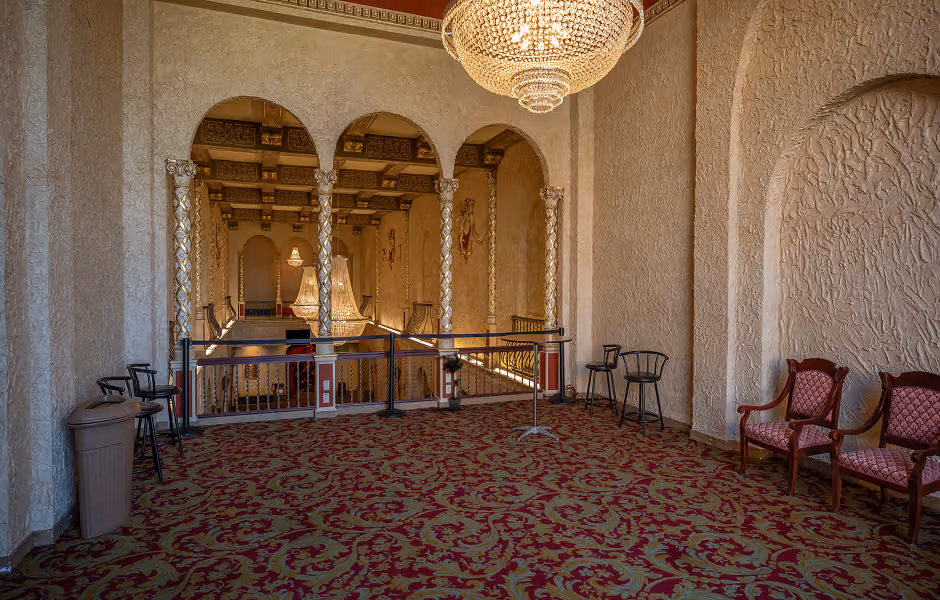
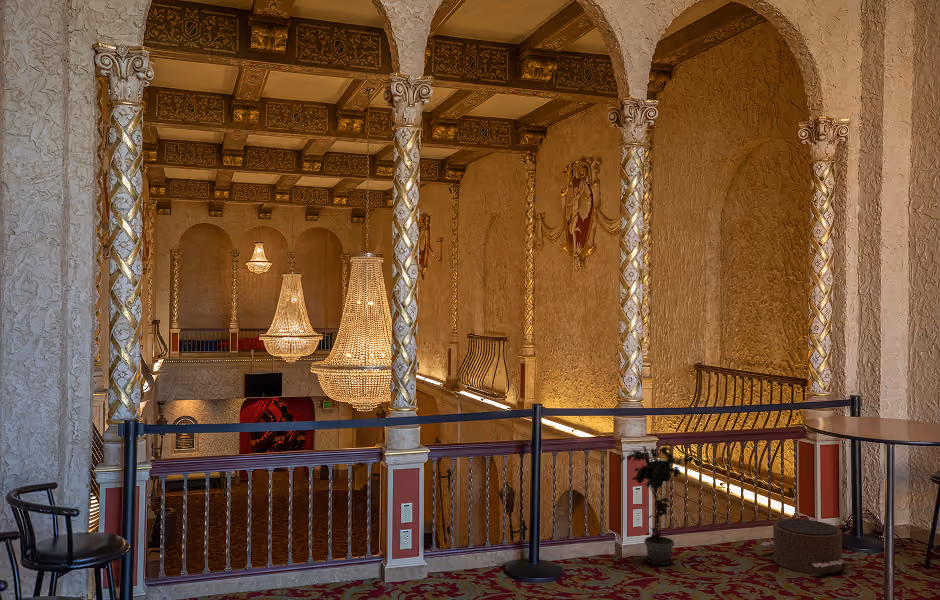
pouf: none [507,389,542,412] -> present [761,519,845,574]

